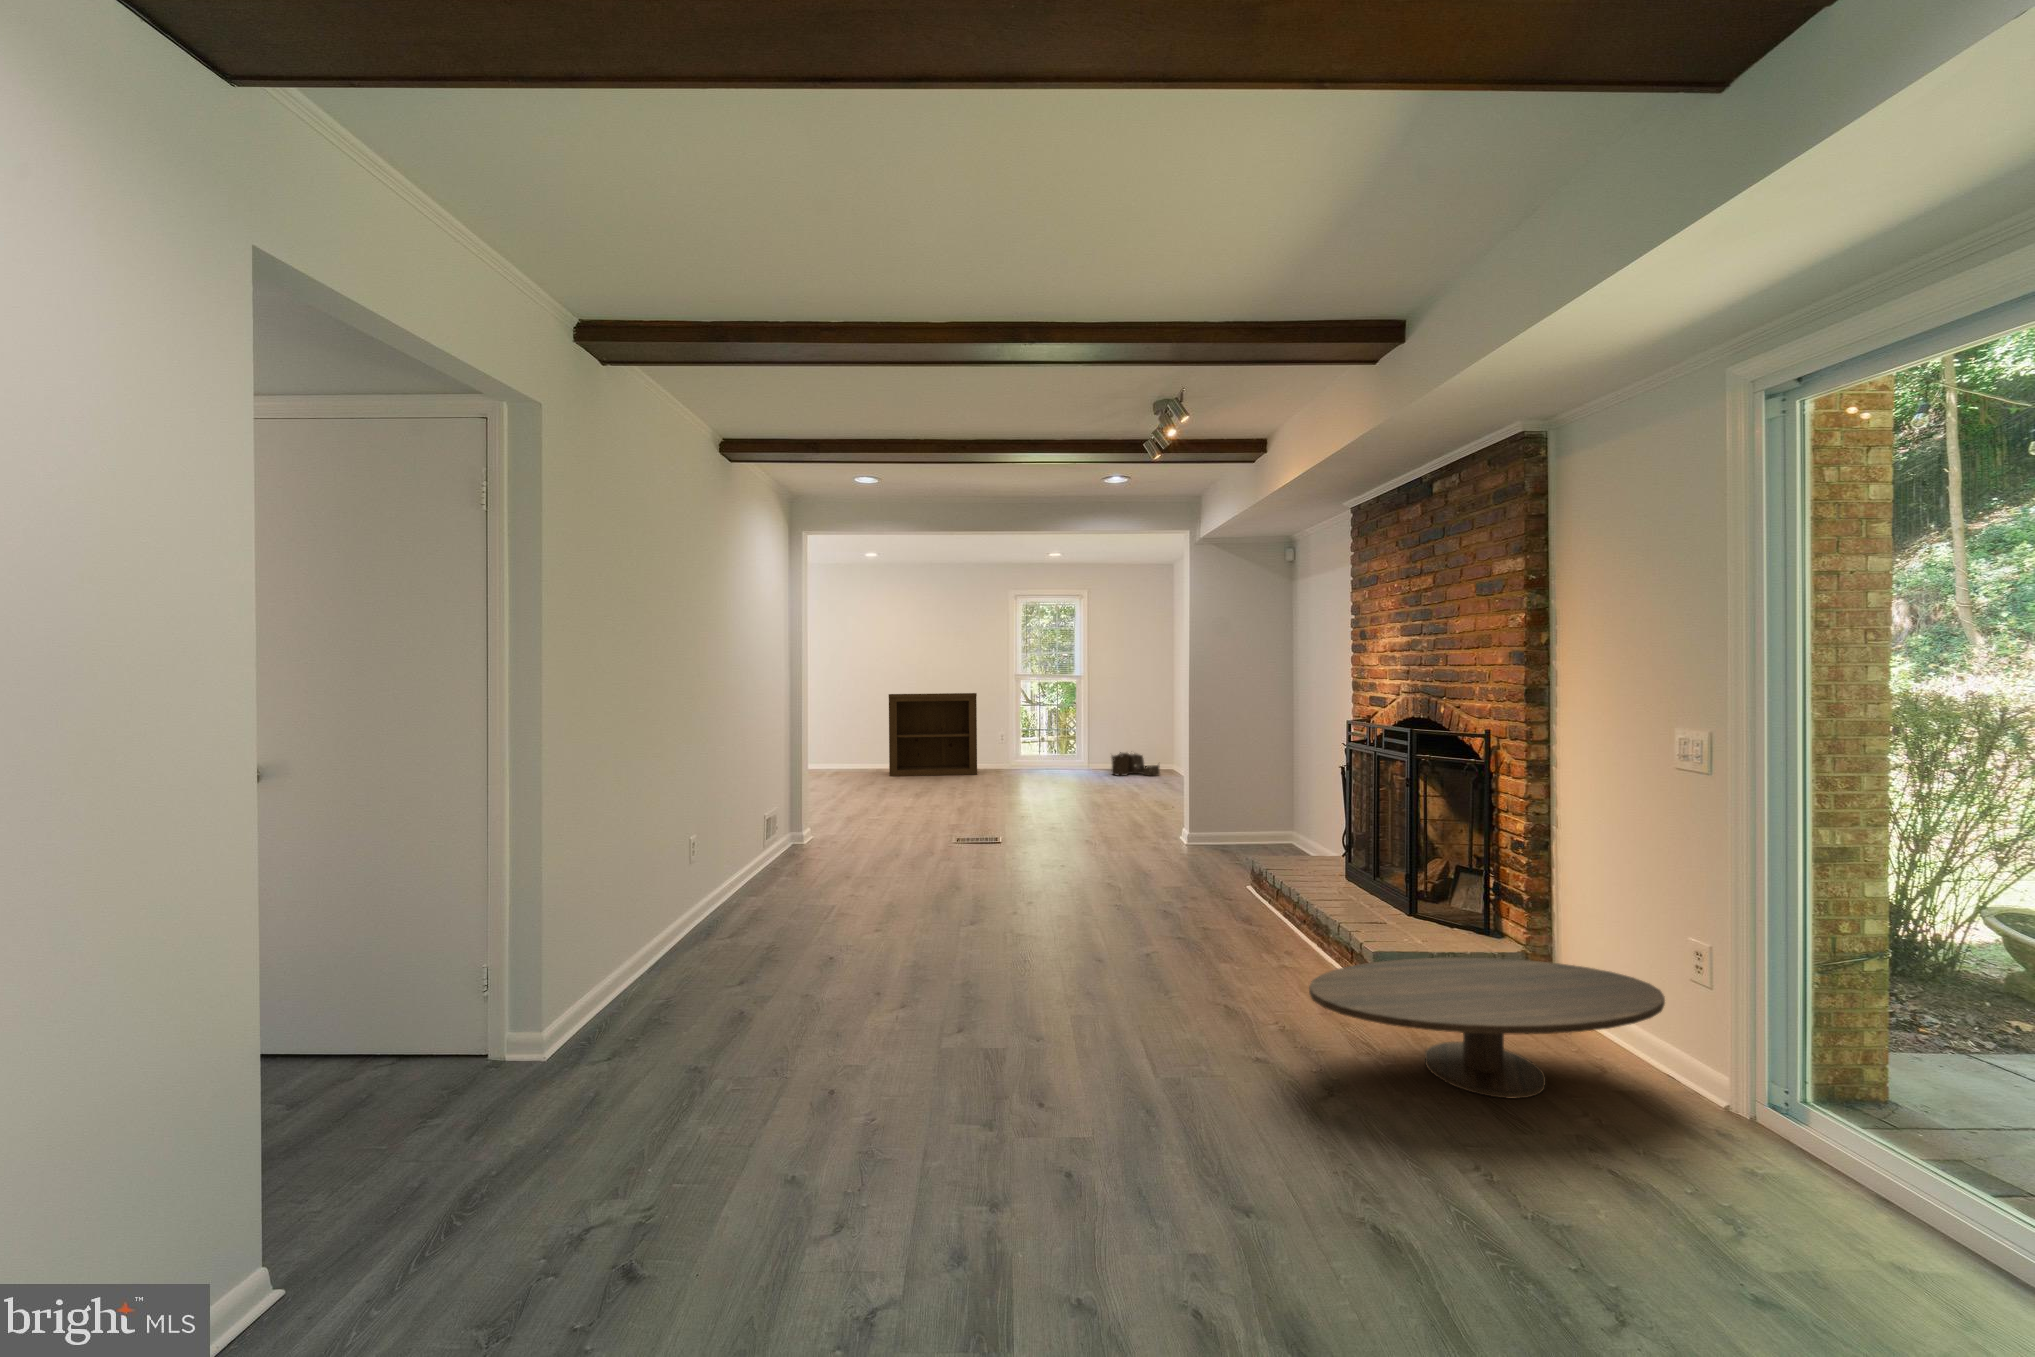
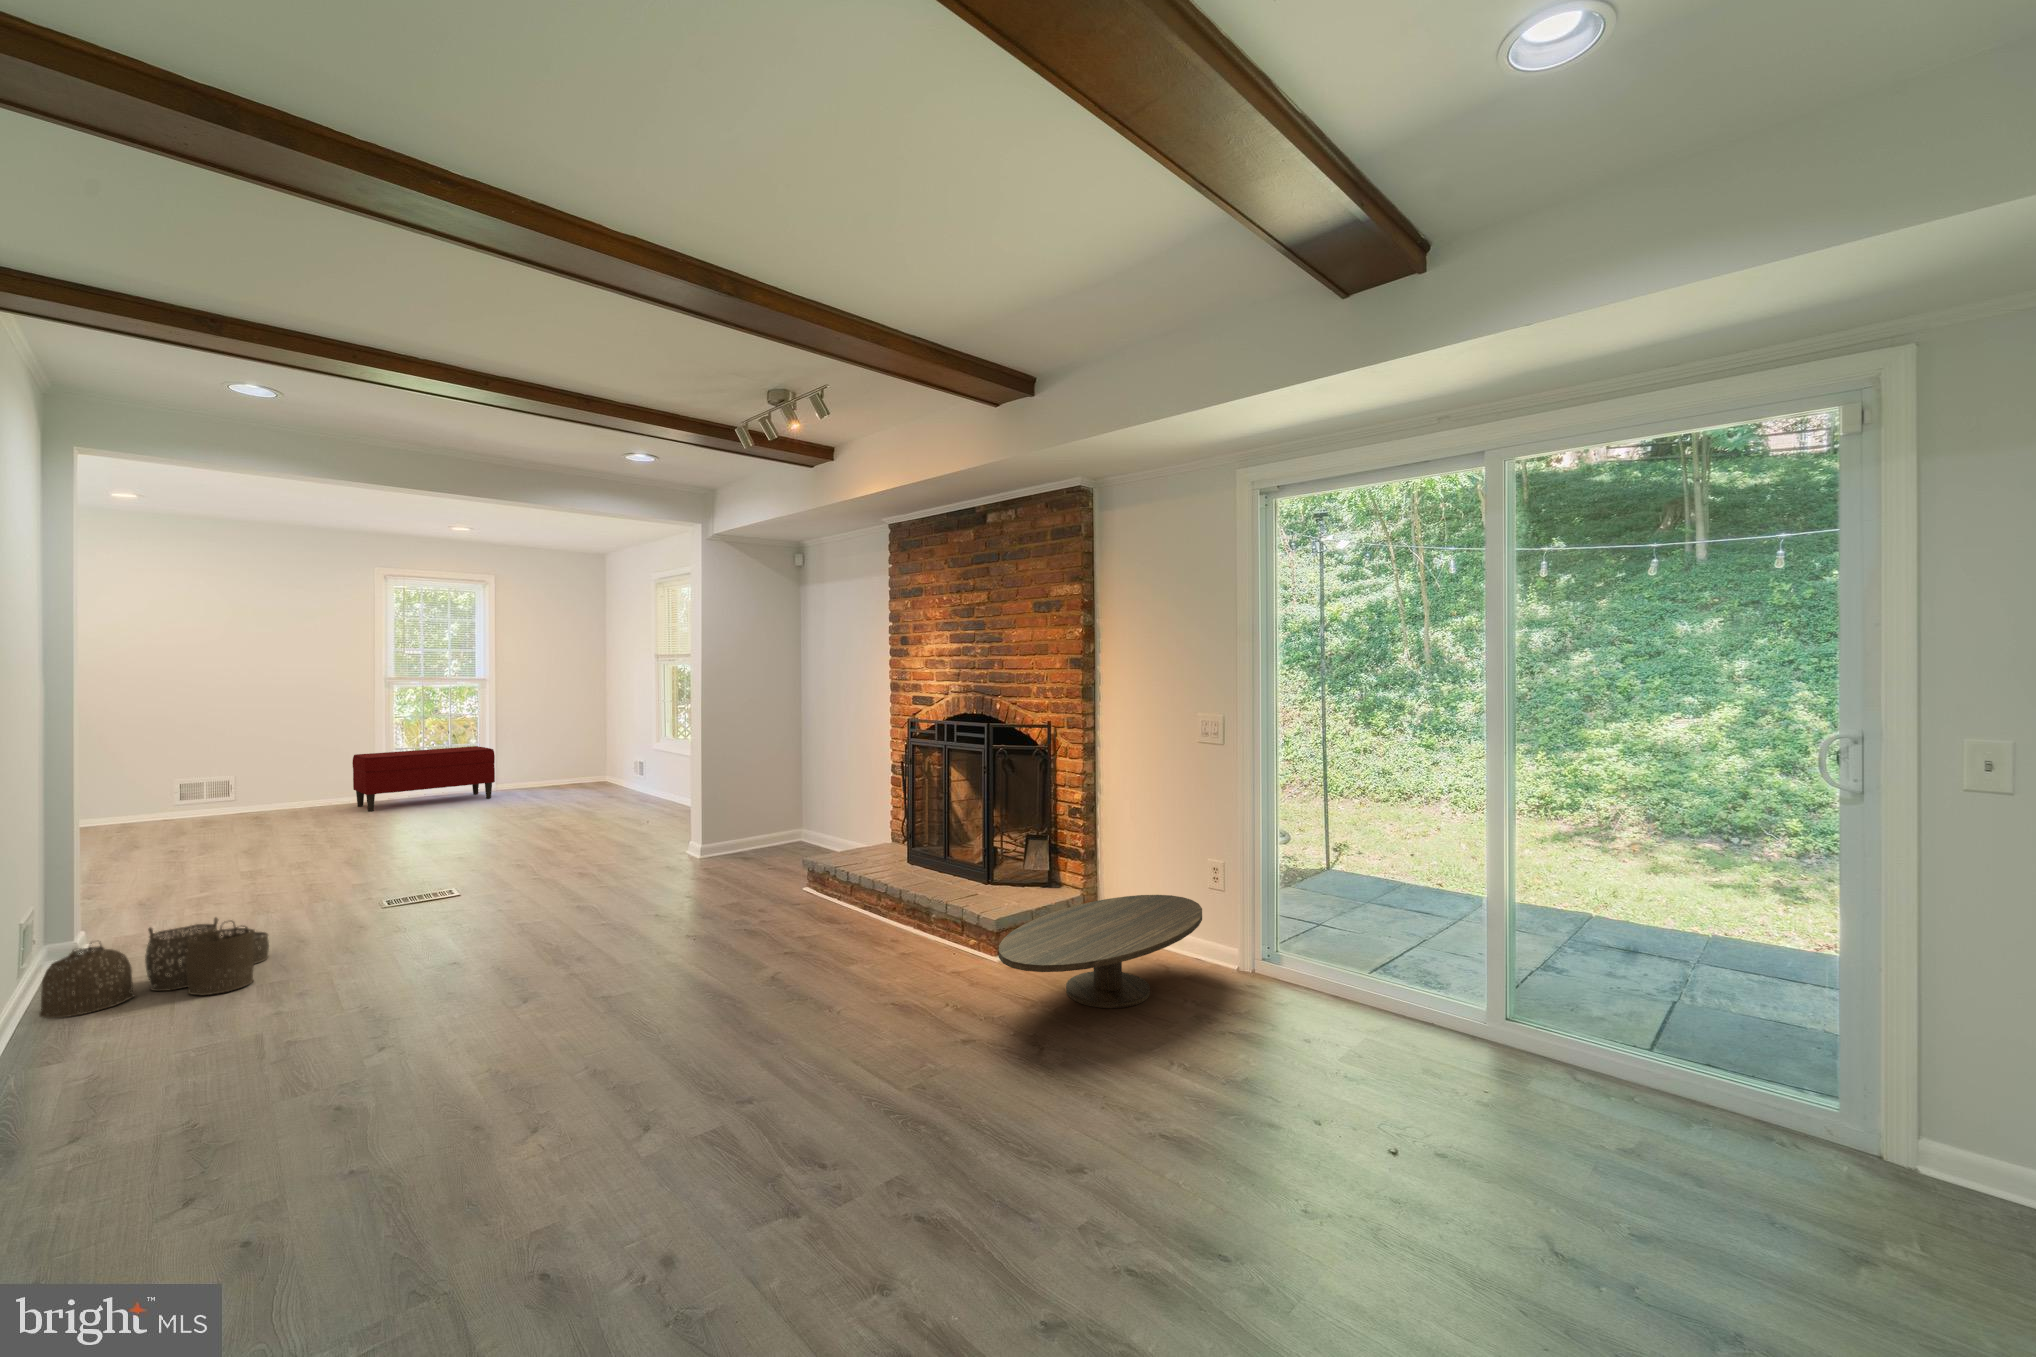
bookshelf: present [889,693,977,776] -> none [152,705,328,834]
bench: none [996,730,1085,774] -> present [352,746,495,811]
woven basket: present [1112,752,1160,776] -> present [39,918,269,1018]

